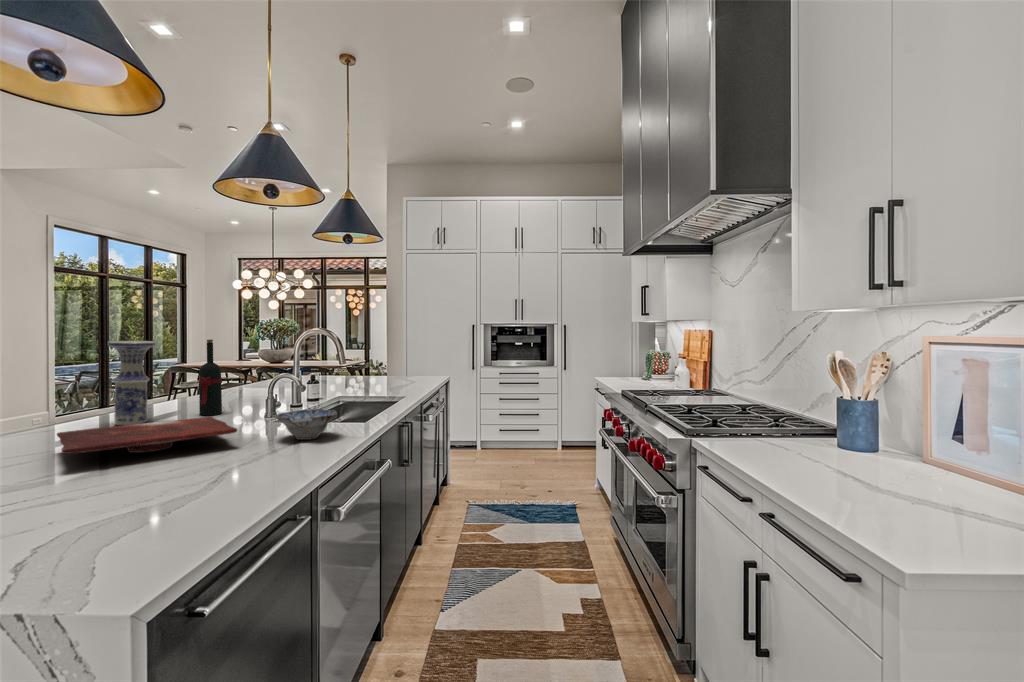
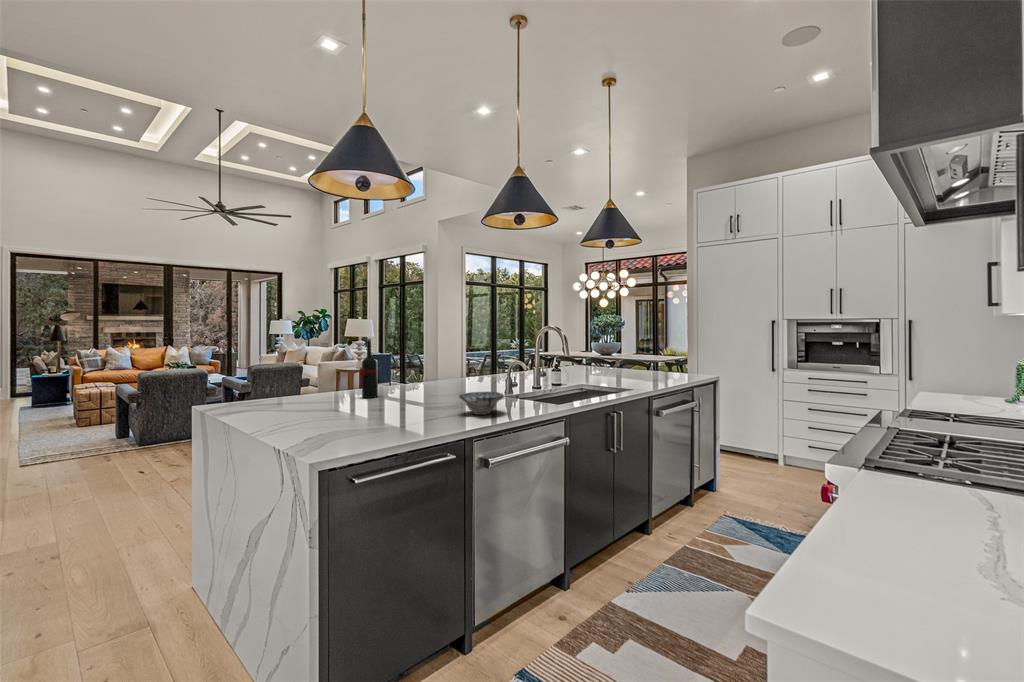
wine bottle: present [199,340,222,415] -> present [360,339,378,398]
vase: present [108,341,155,425] -> none [400,337,427,393]
cutting board: present [57,417,237,454] -> none [335,392,439,411]

